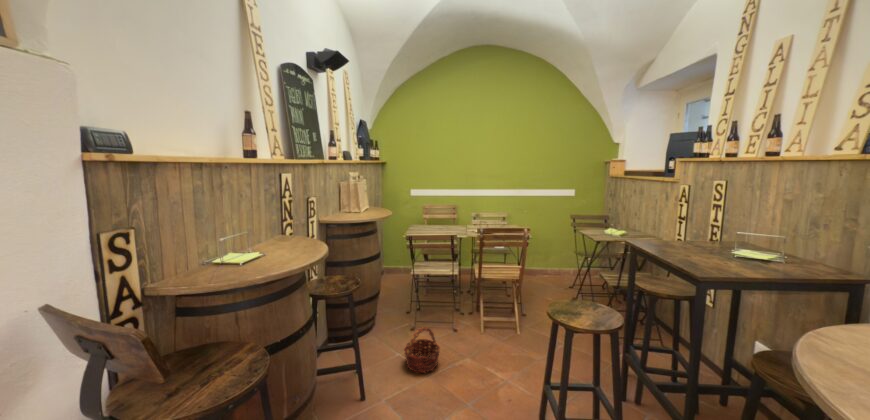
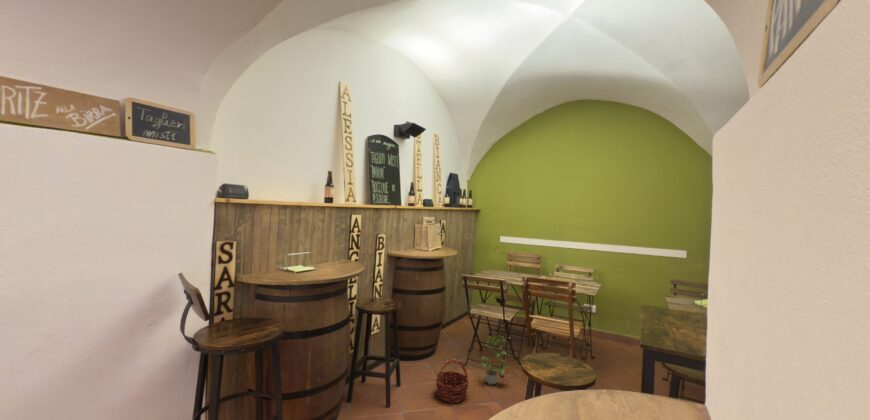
potted plant: none [439,291,469,342] -> present [481,336,509,384]

